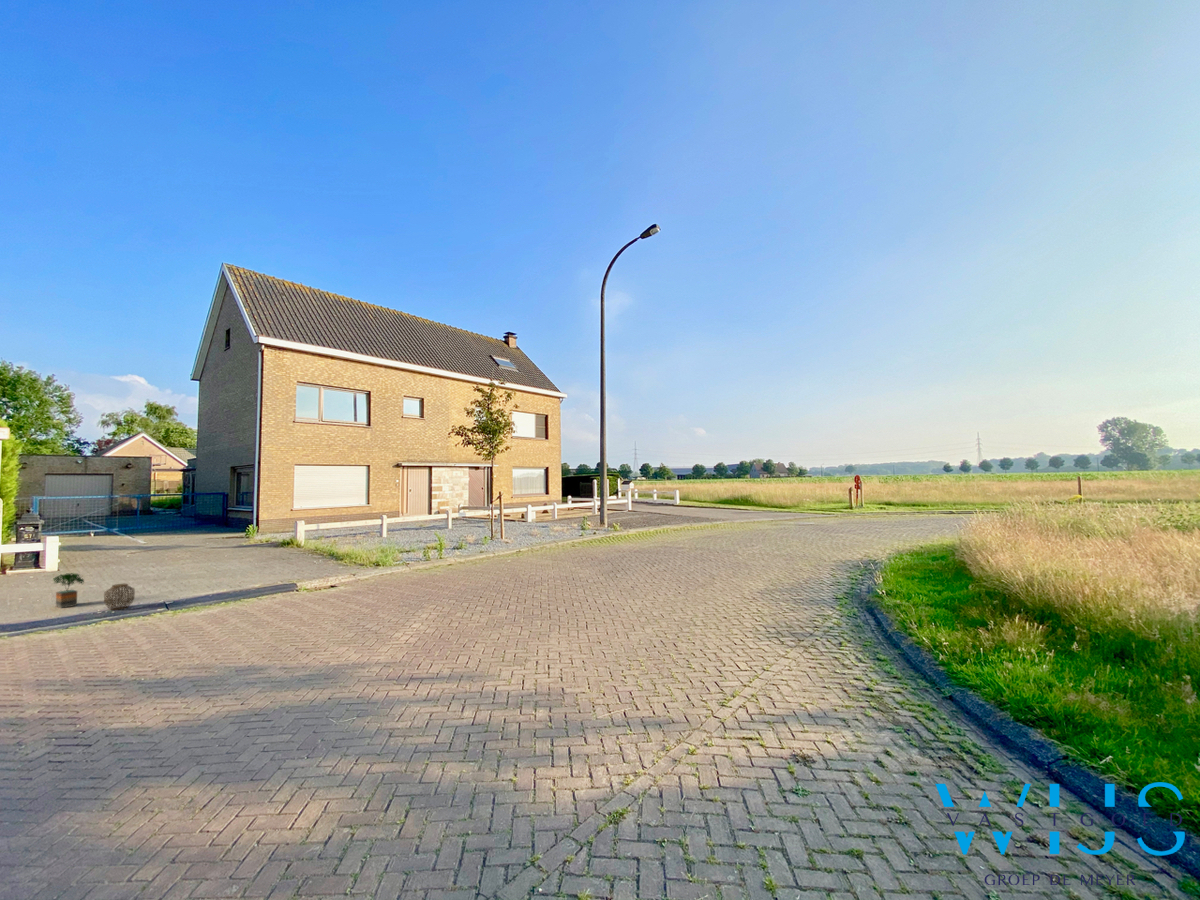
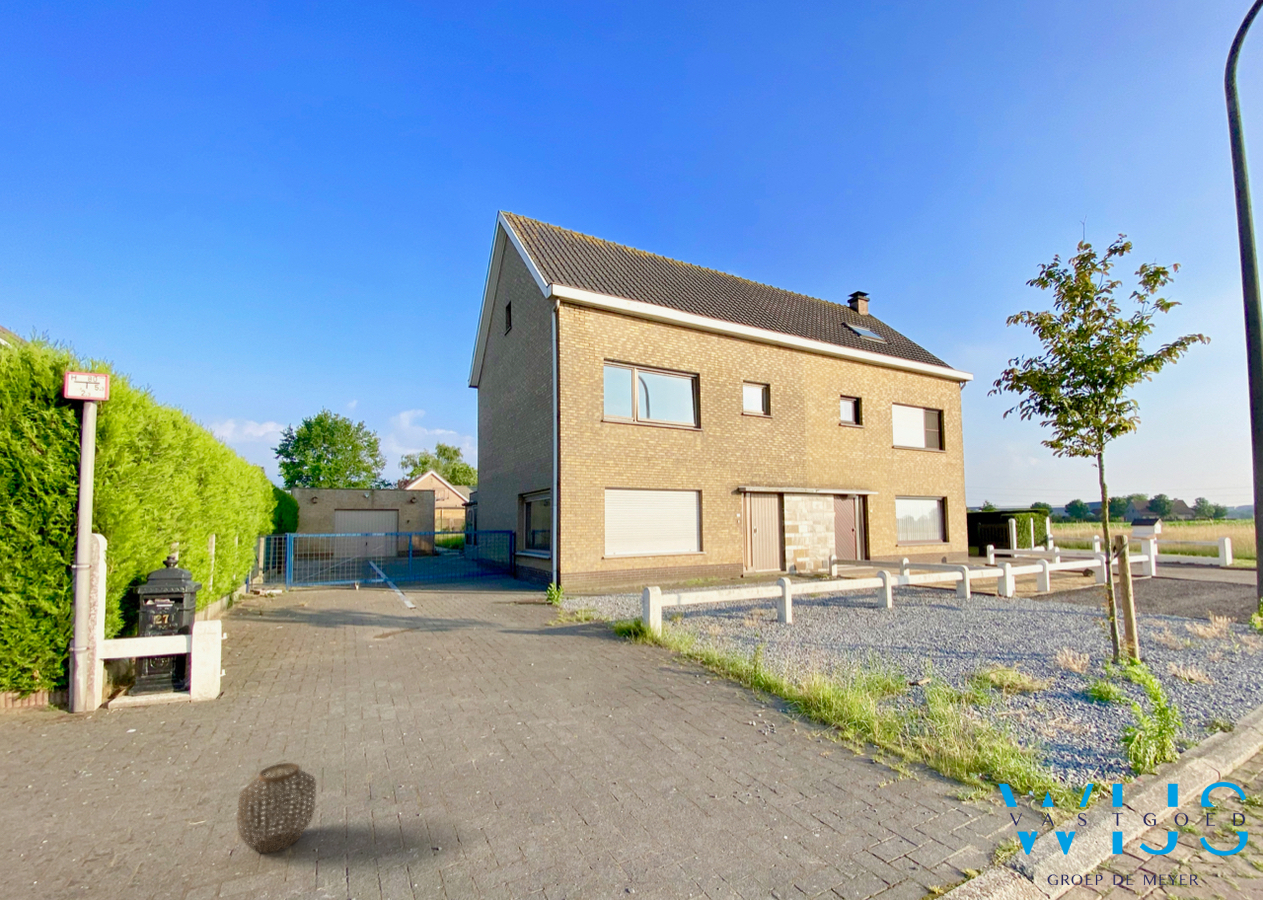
potted tree: present [53,573,84,608] -> none [157,706,229,809]

